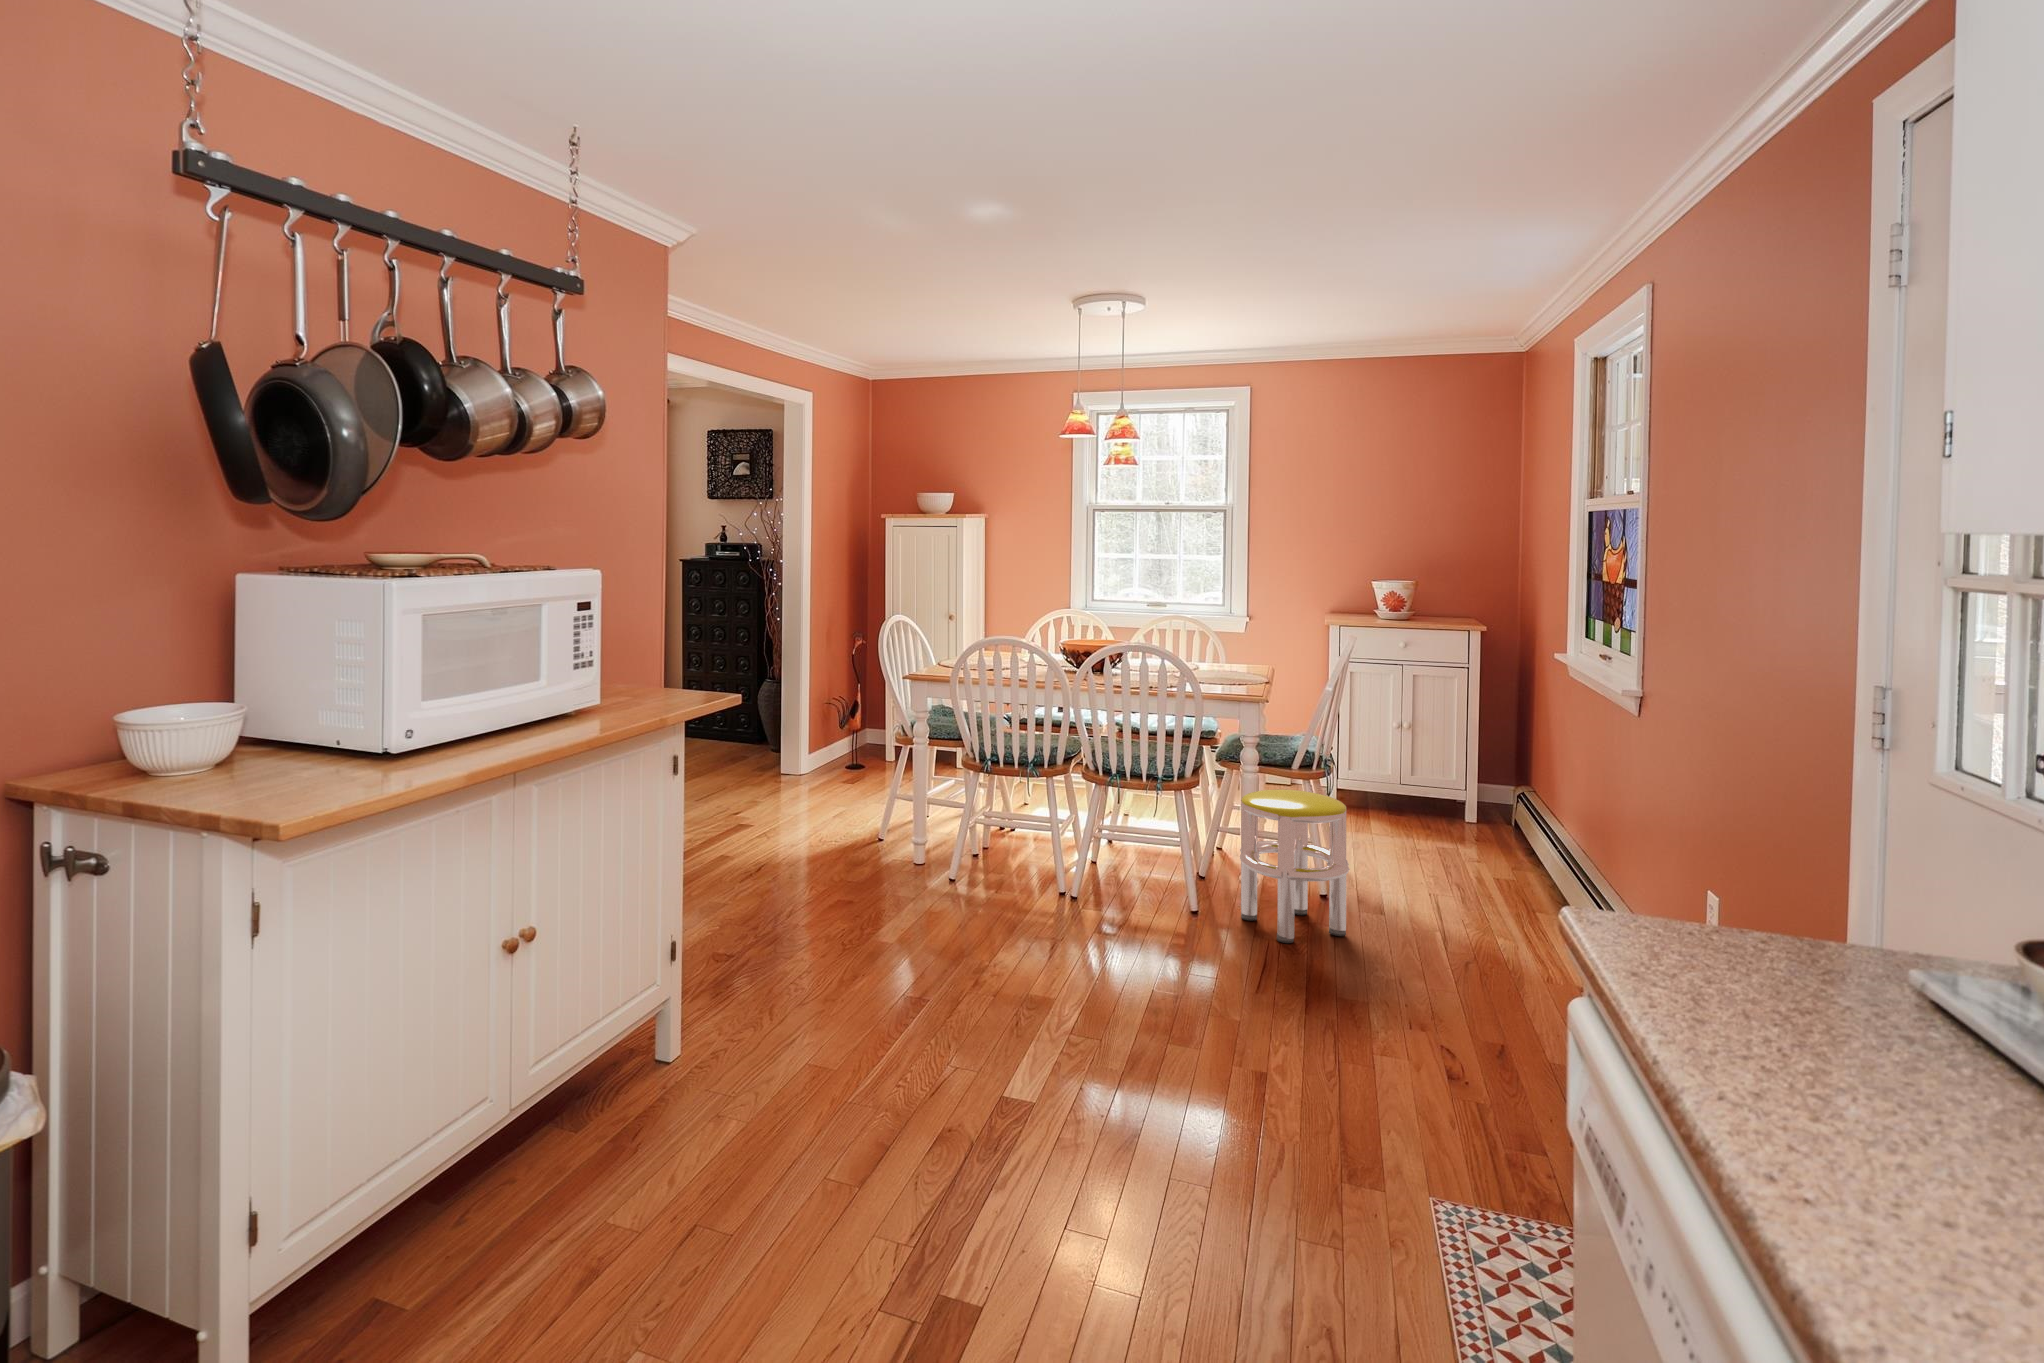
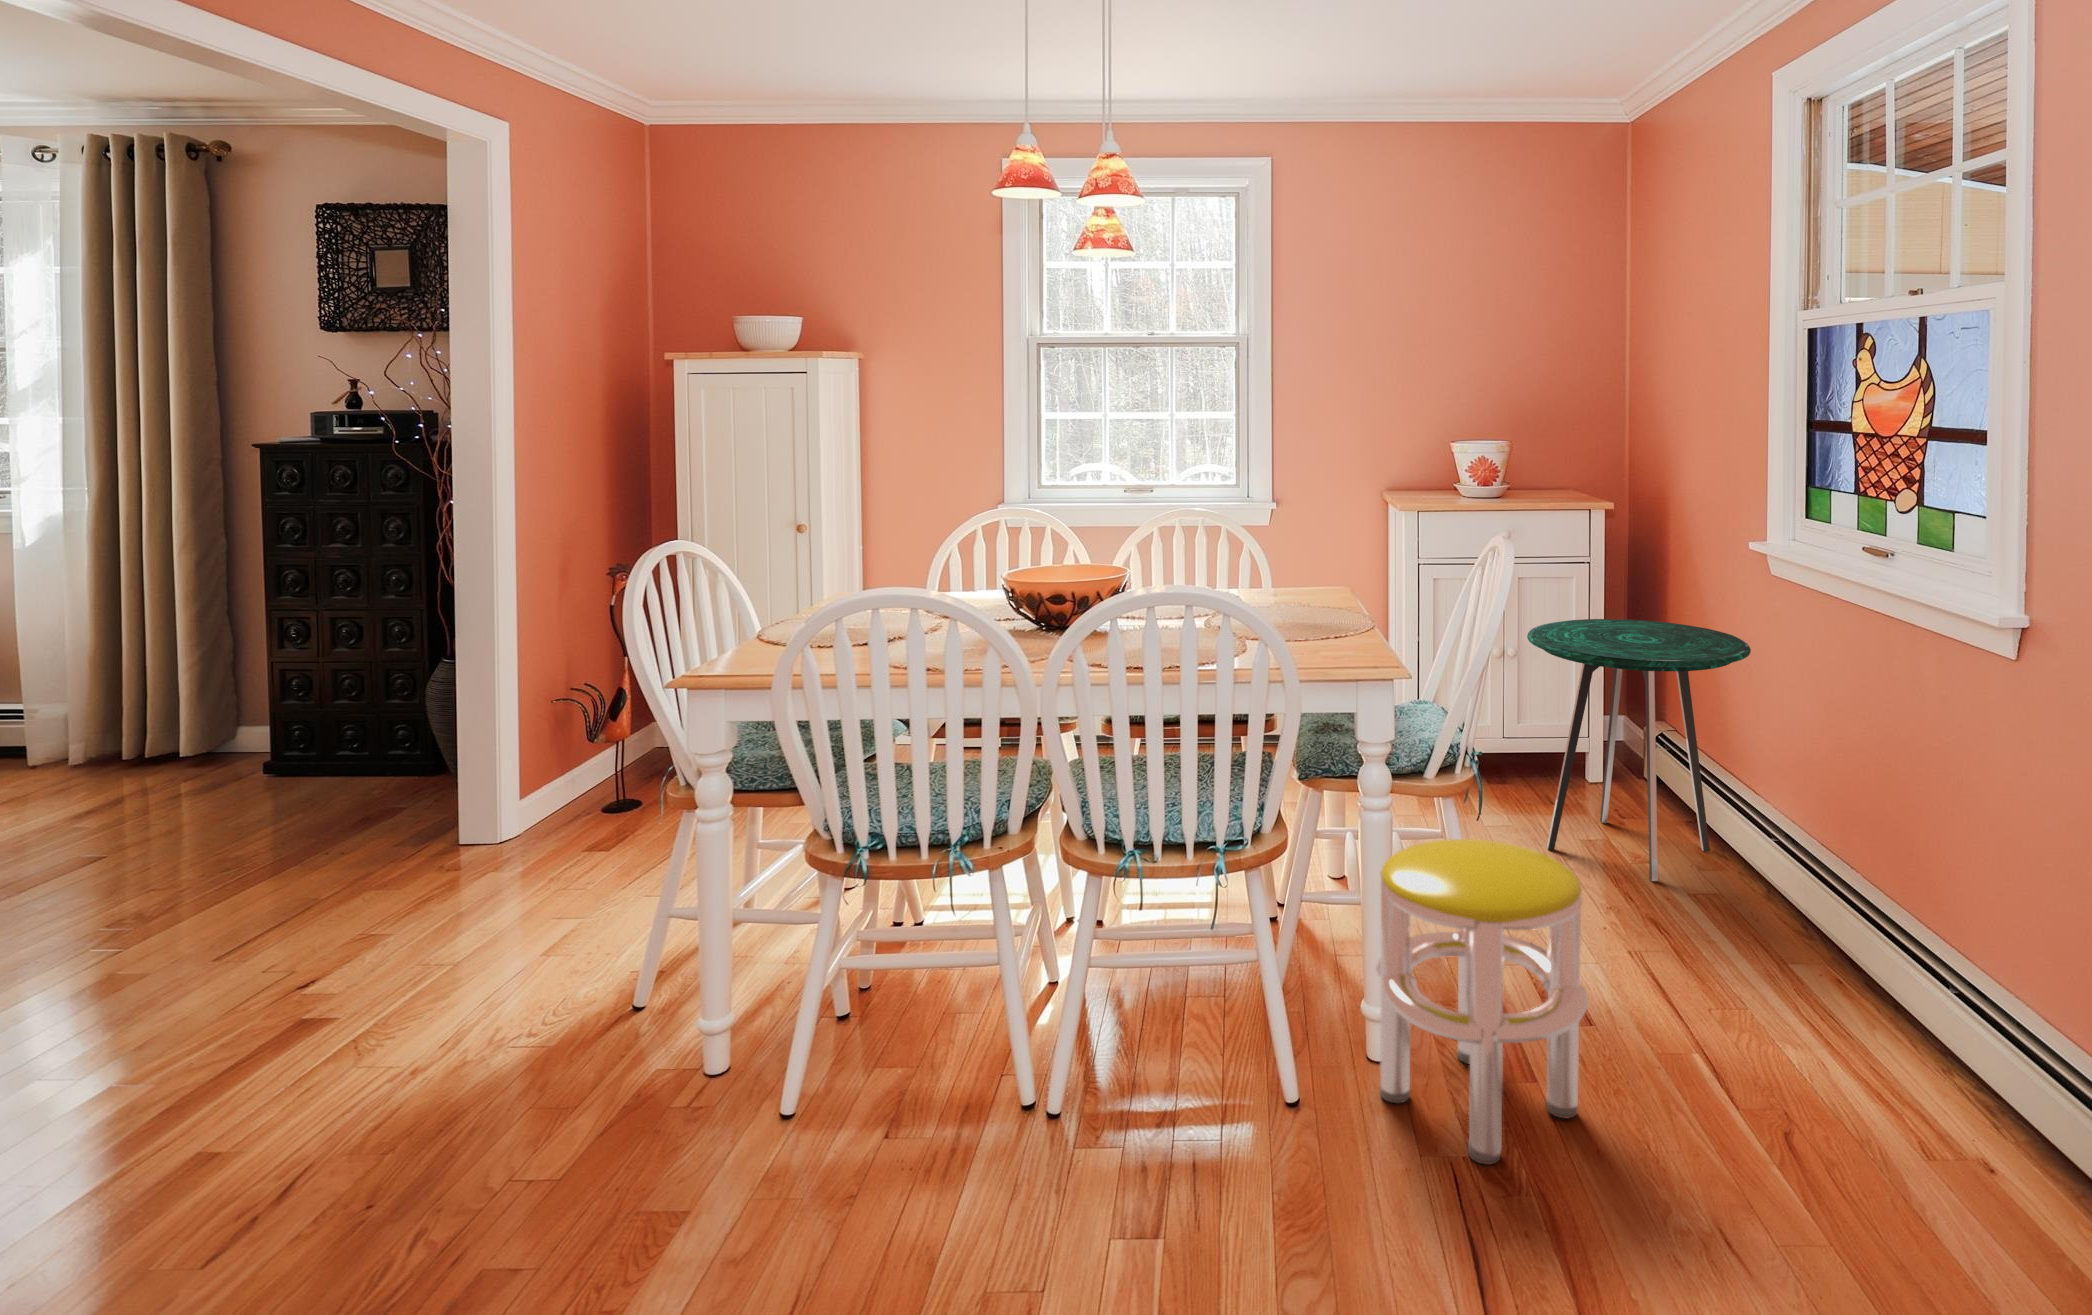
side table: none [1395,700,1545,866] -> present [1527,619,1751,881]

